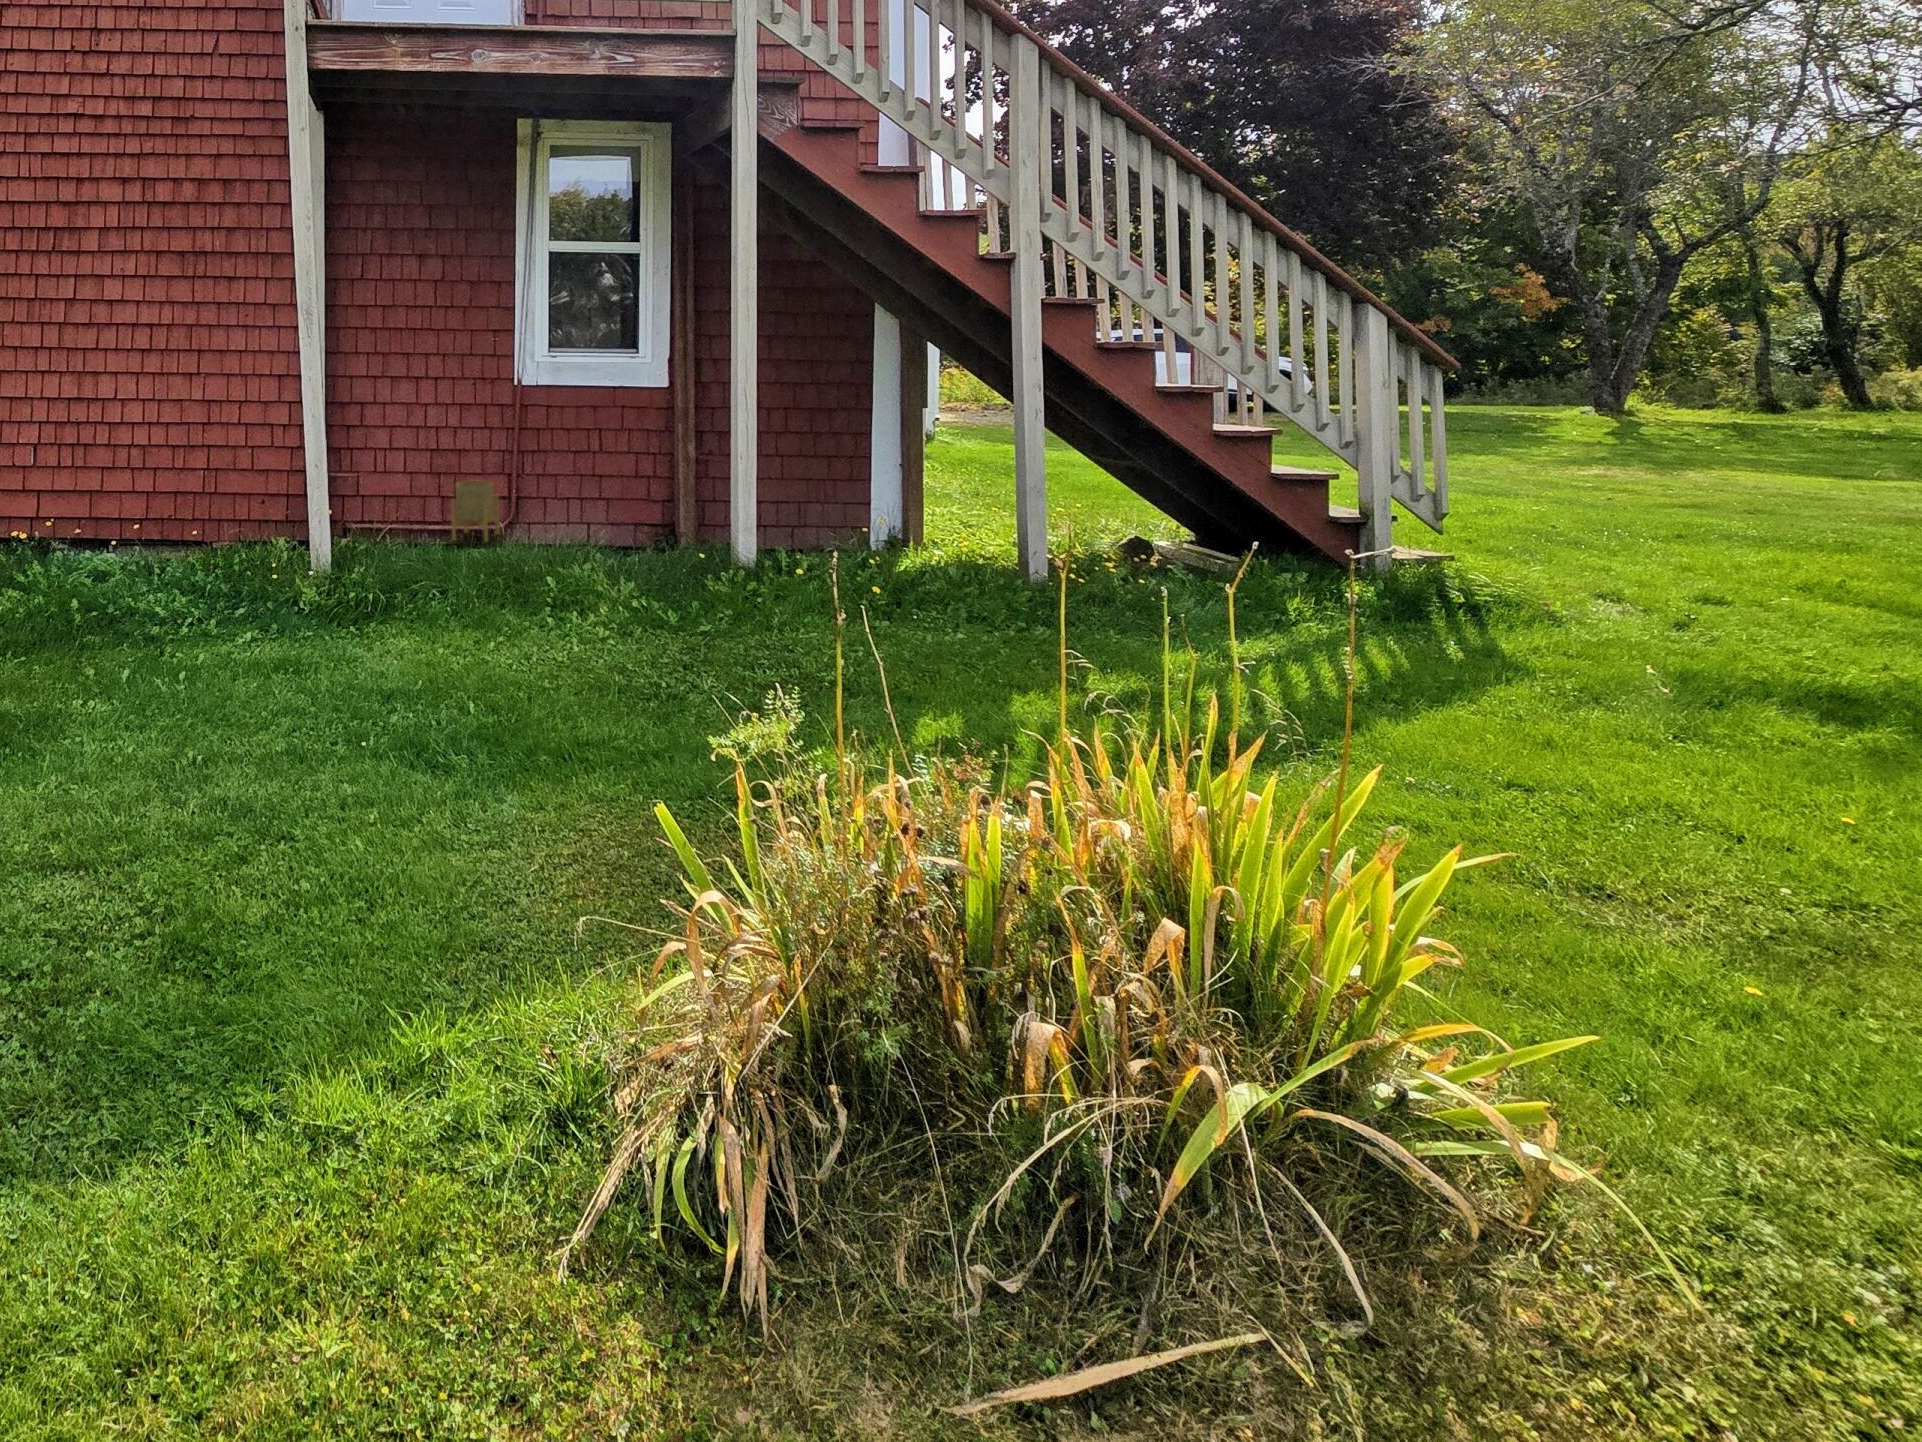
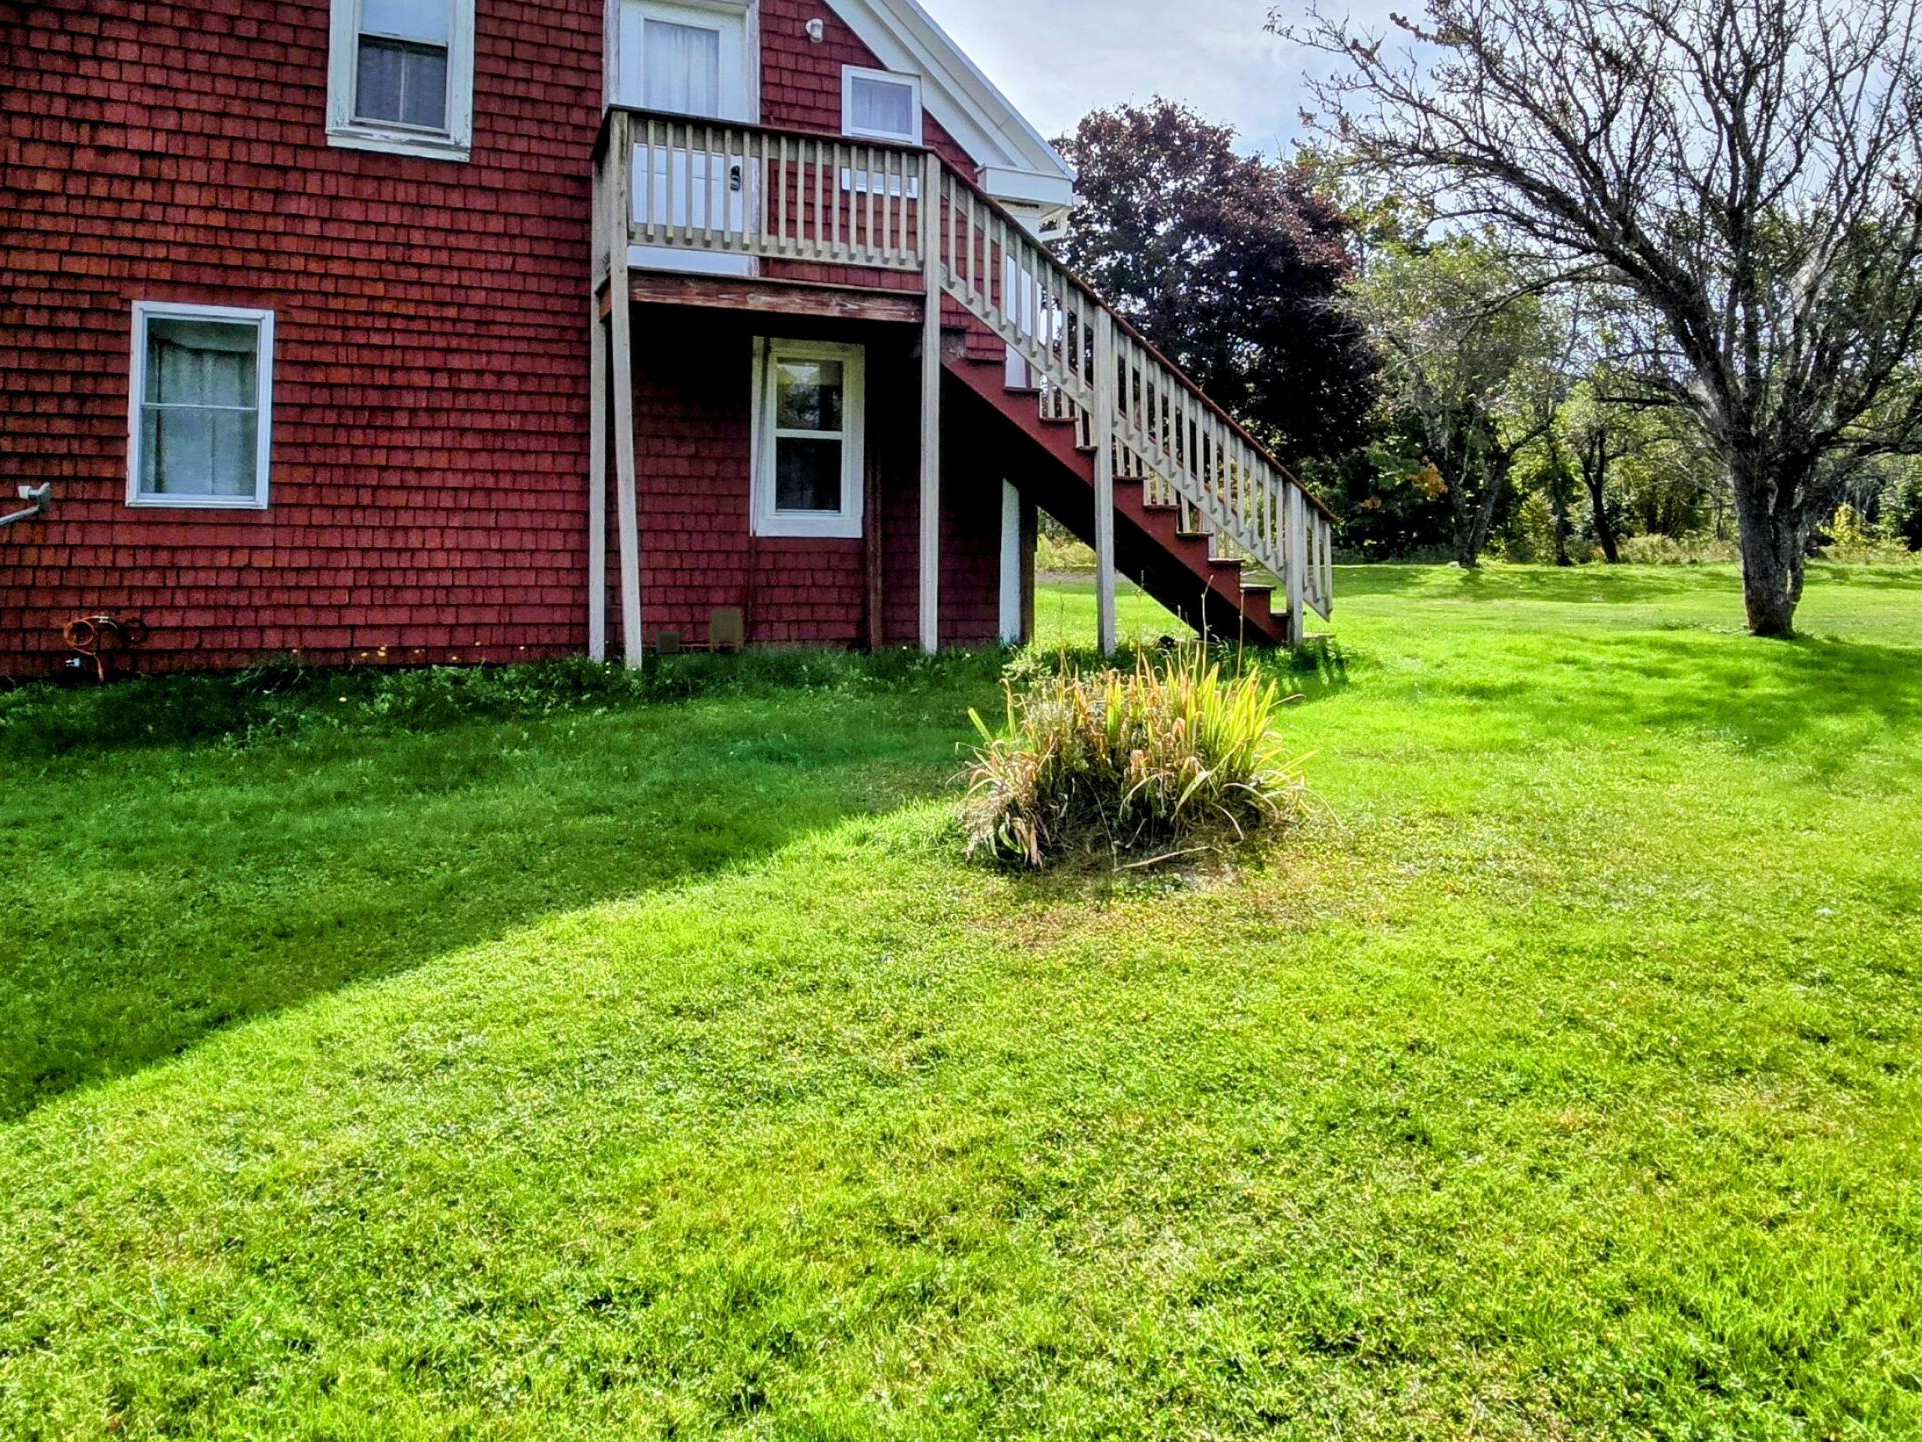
watering can: none [375,503,432,536] -> present [647,628,691,653]

